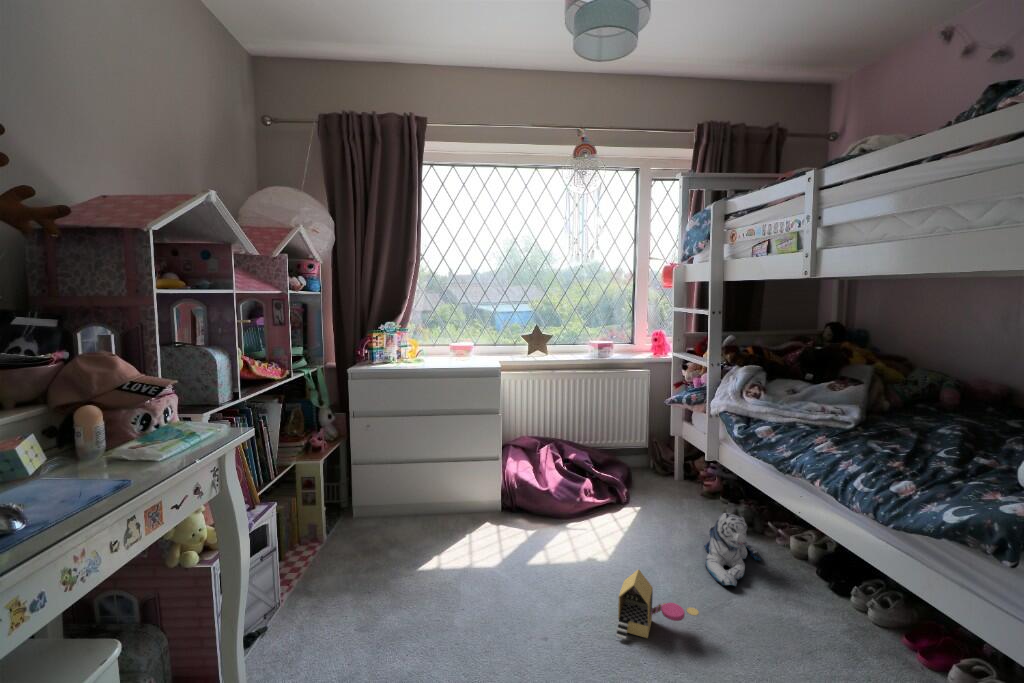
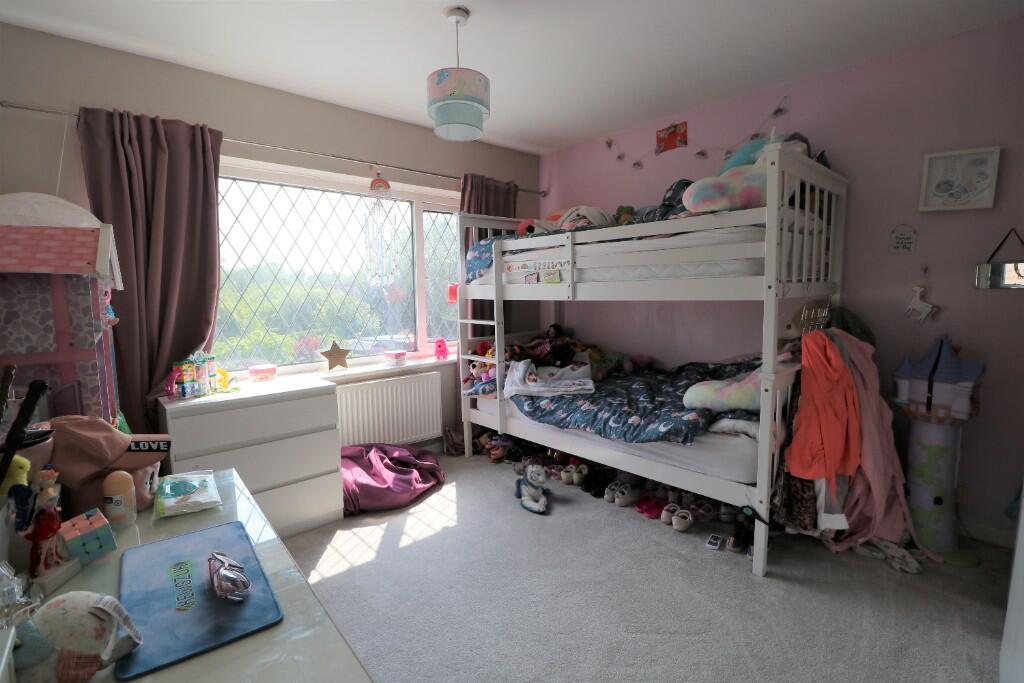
toy house: present [617,569,699,639] -> none [490,514,542,563]

